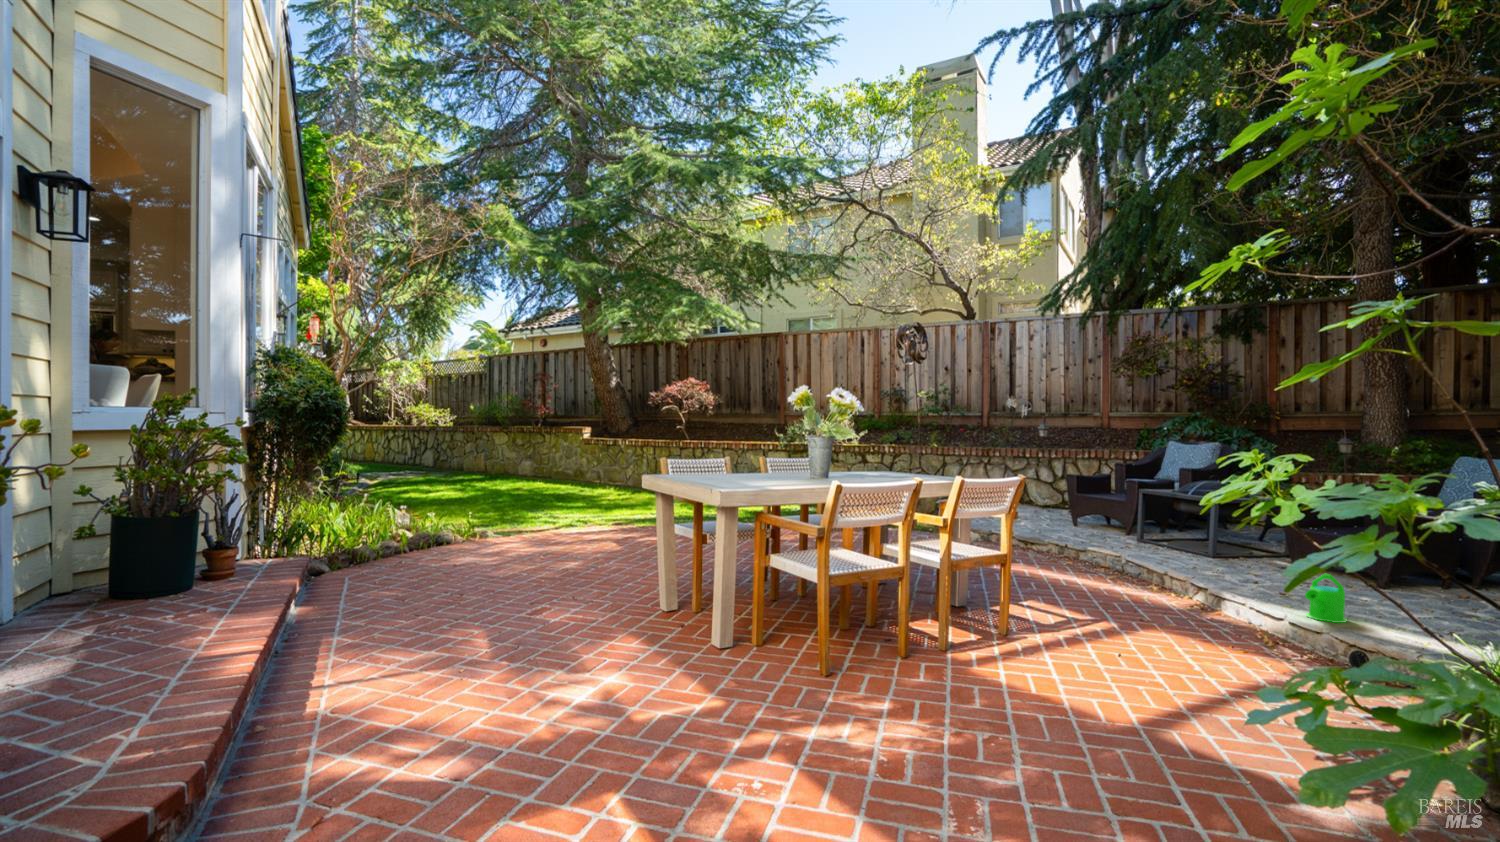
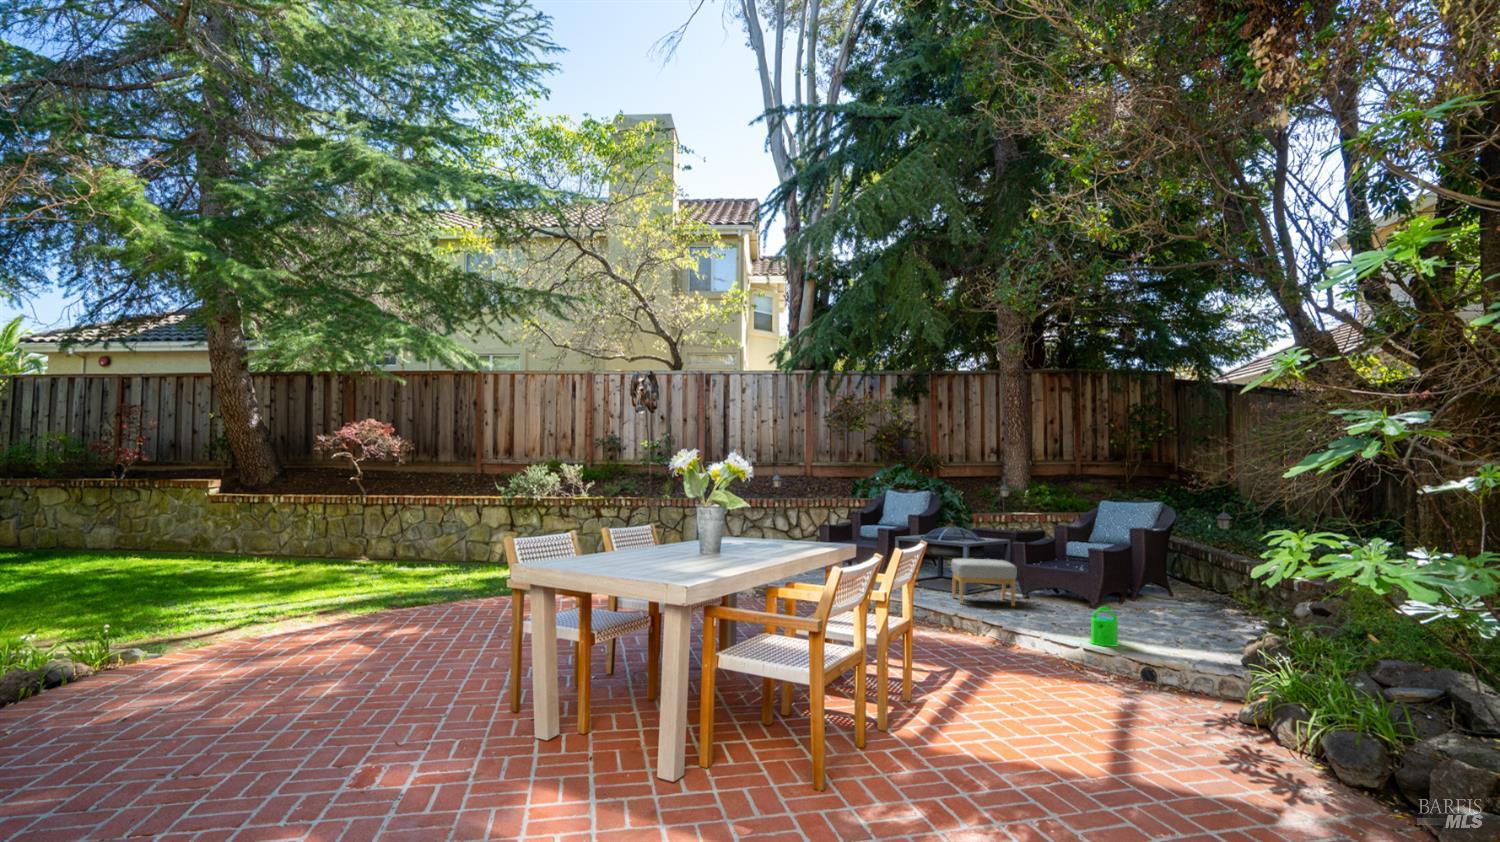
footstool: none [1190,514,1269,572] -> present [951,559,1017,606]

